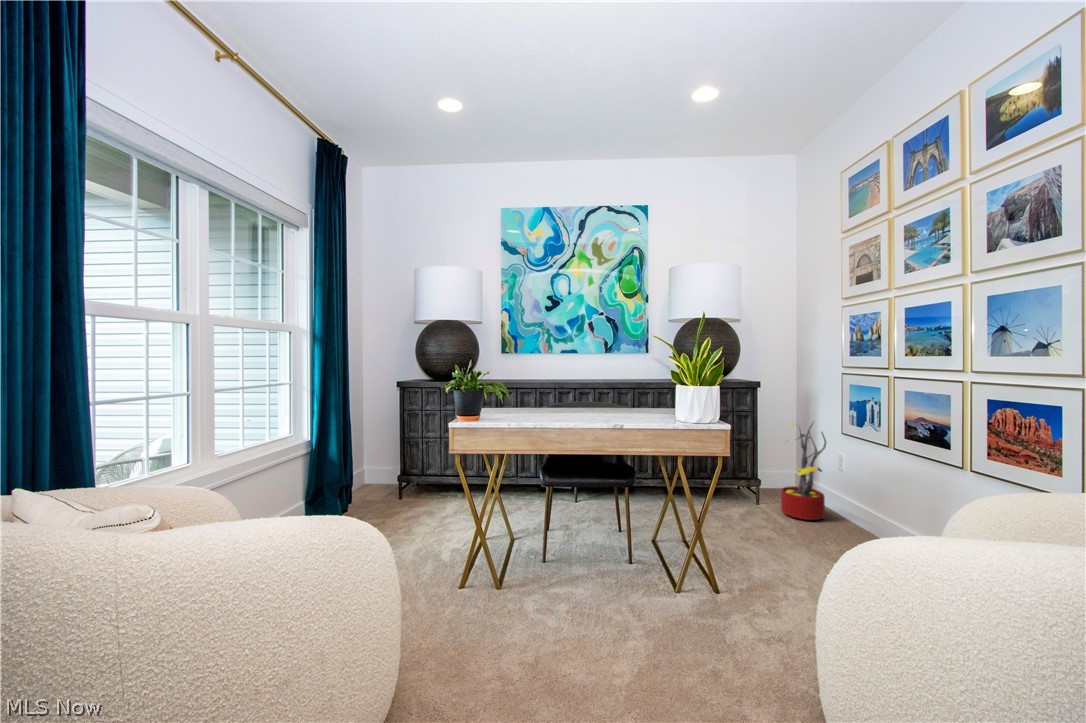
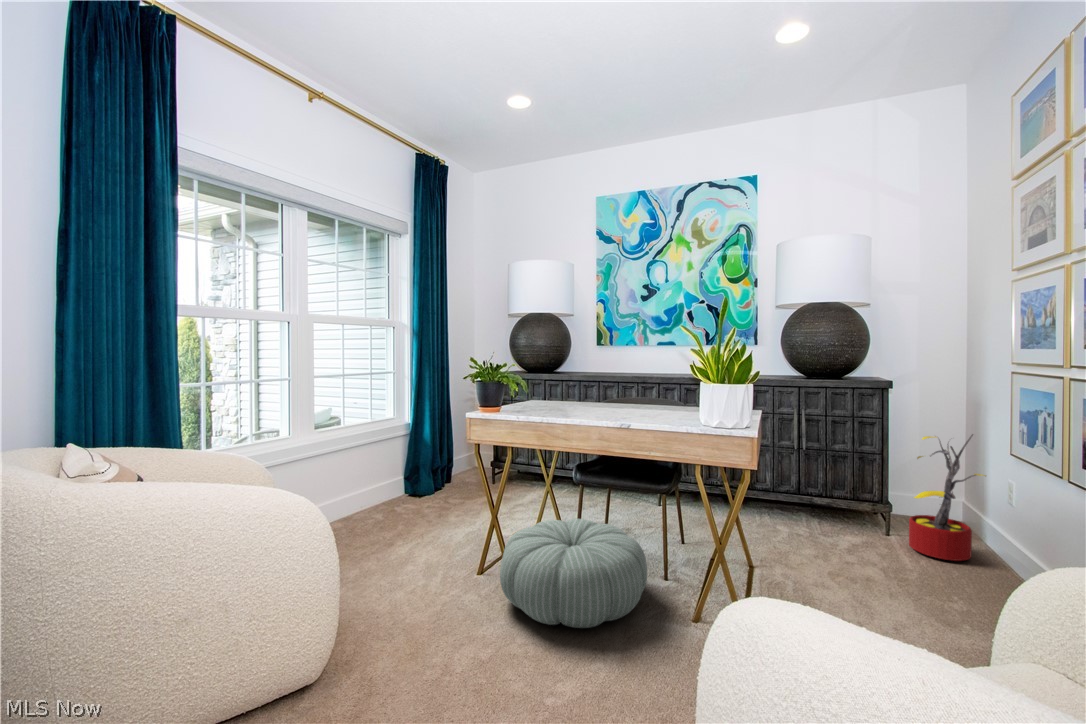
pouf: none [496,531,651,652] -> present [500,519,647,628]

